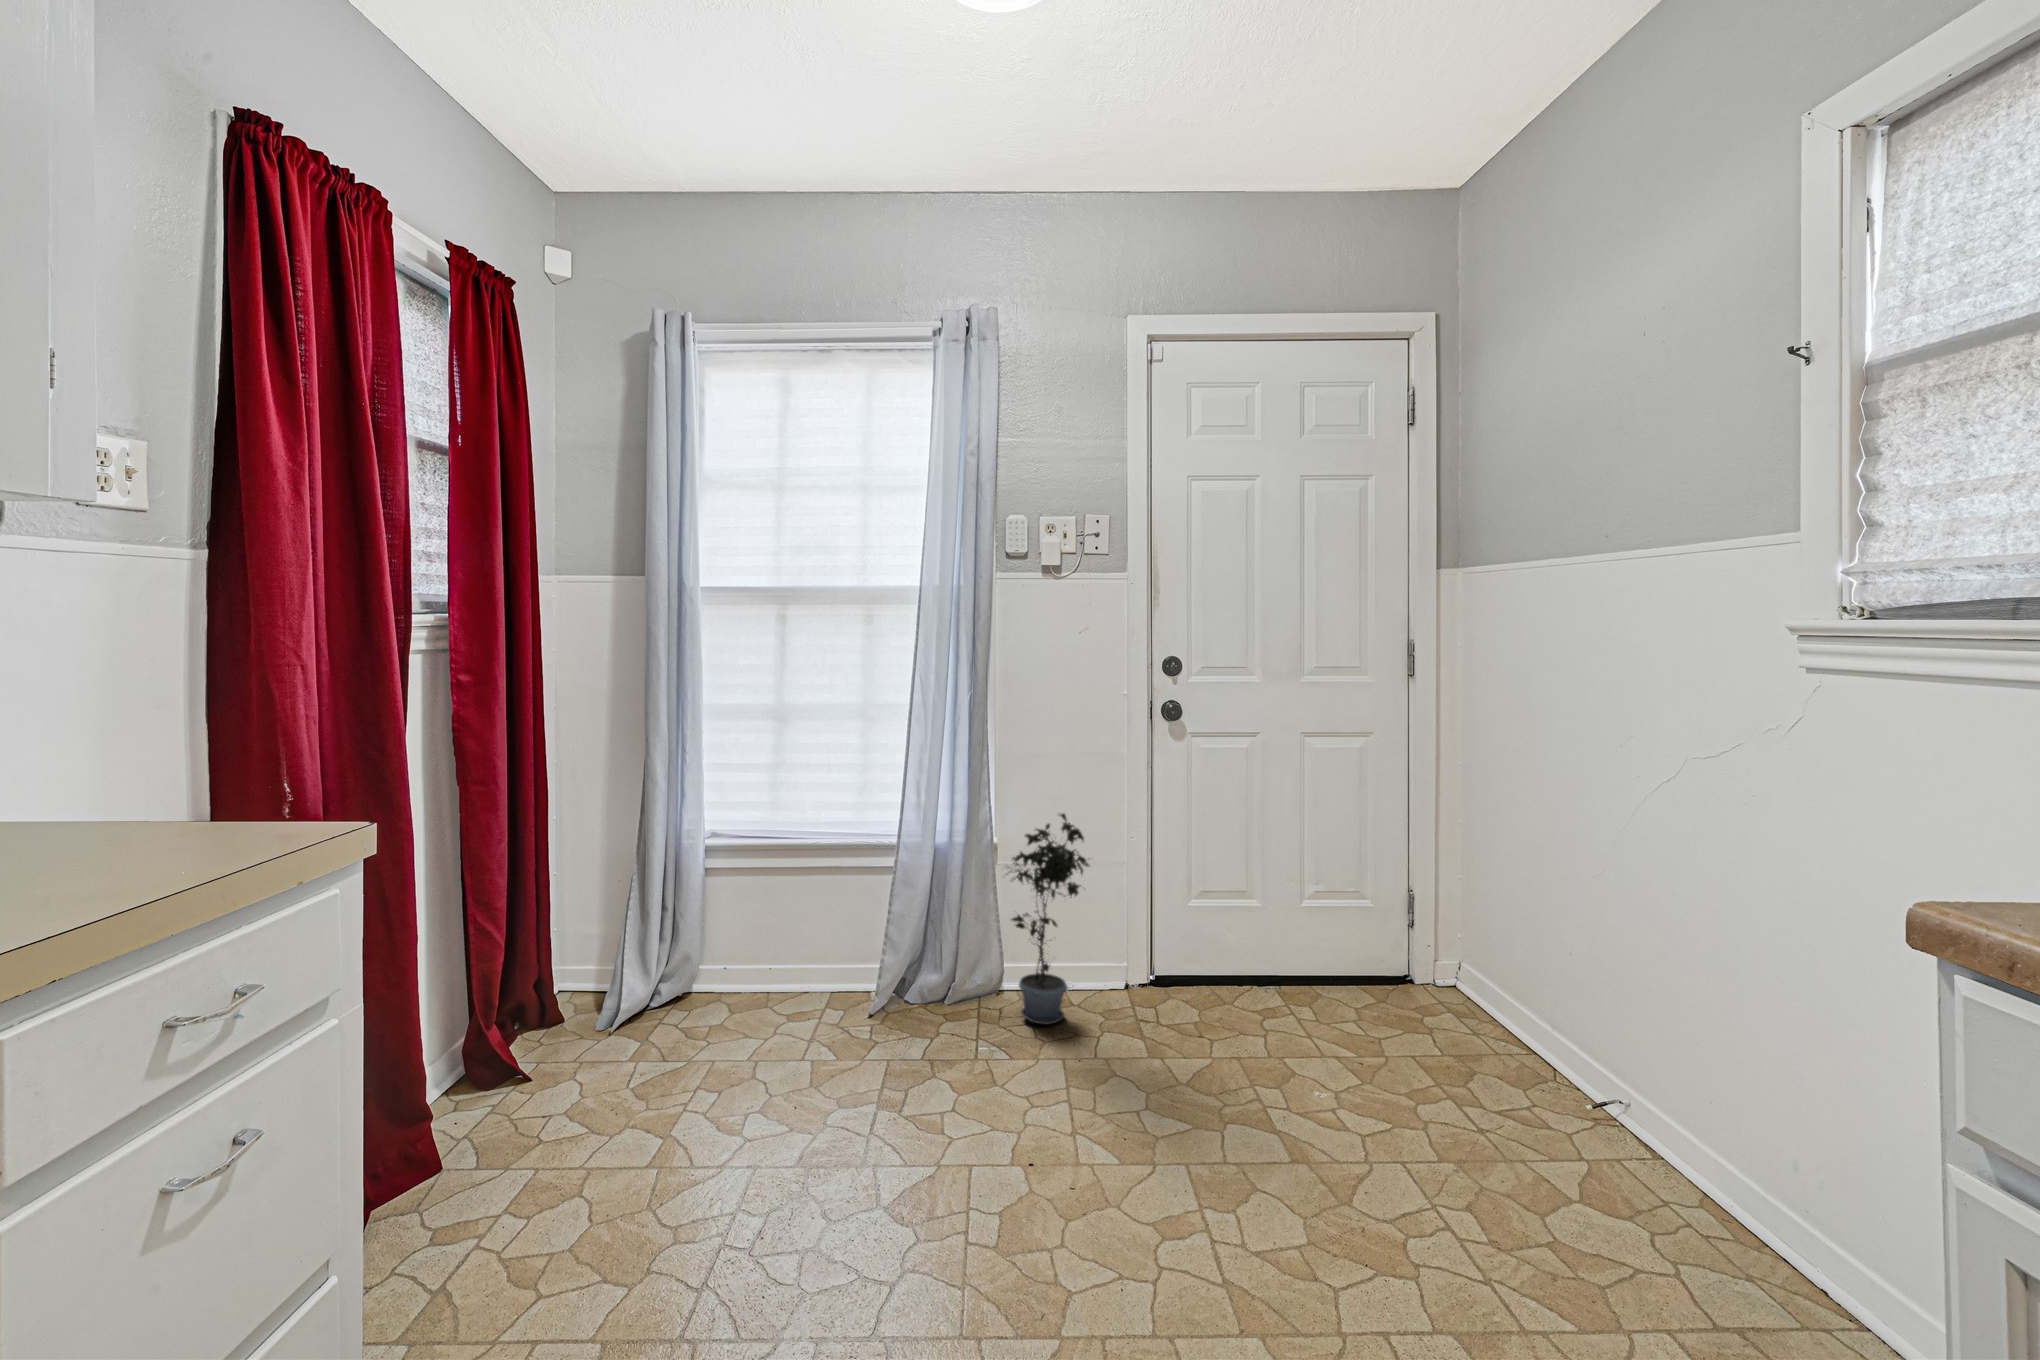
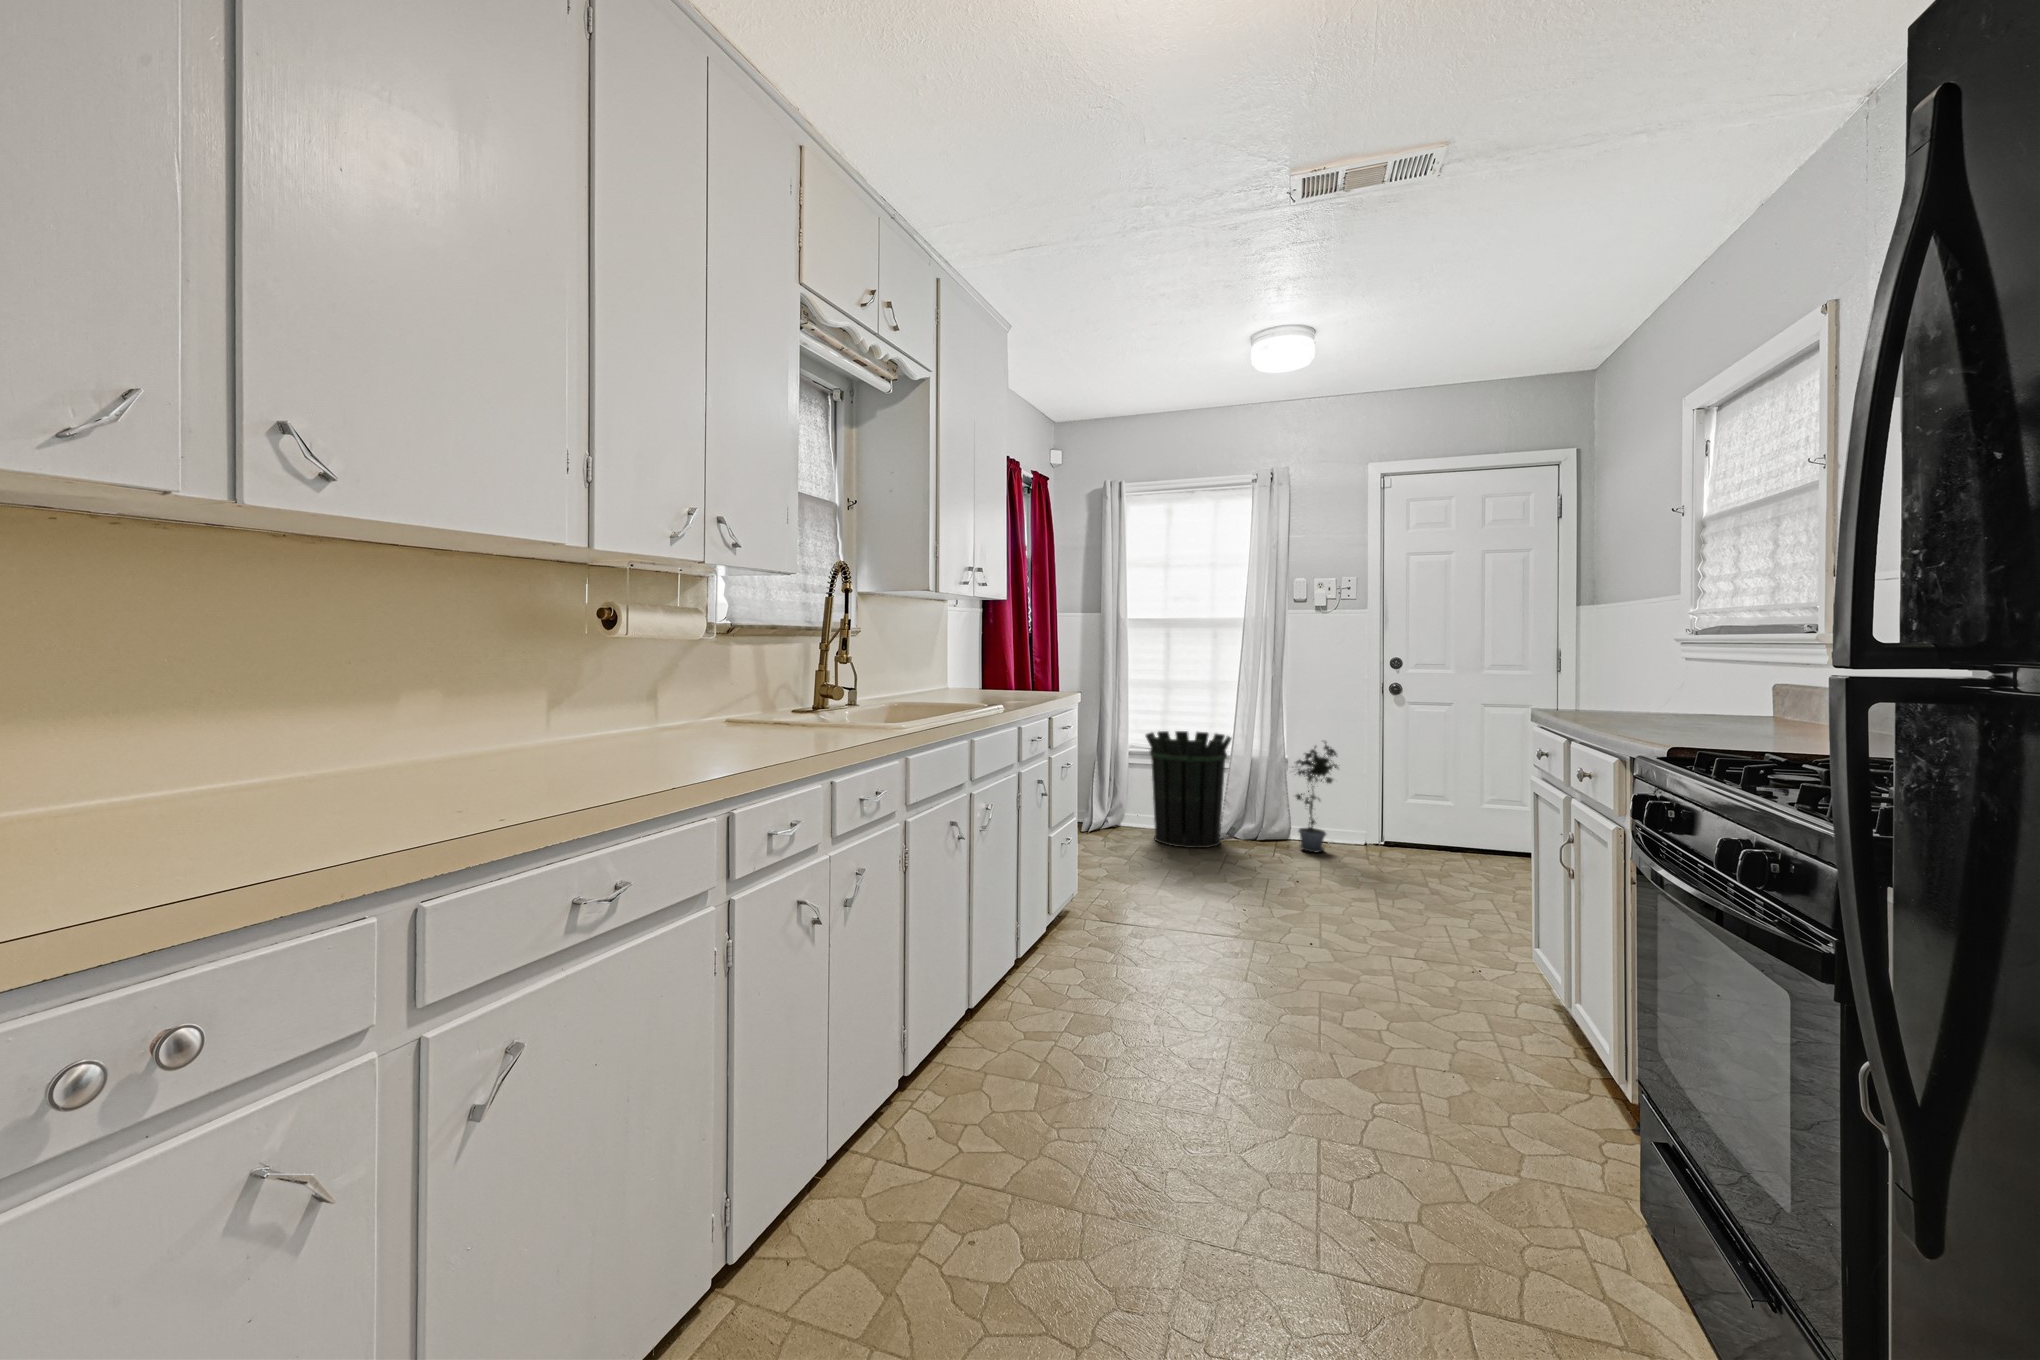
waste bin: none [730,804,900,1052] -> present [1146,731,1231,848]

